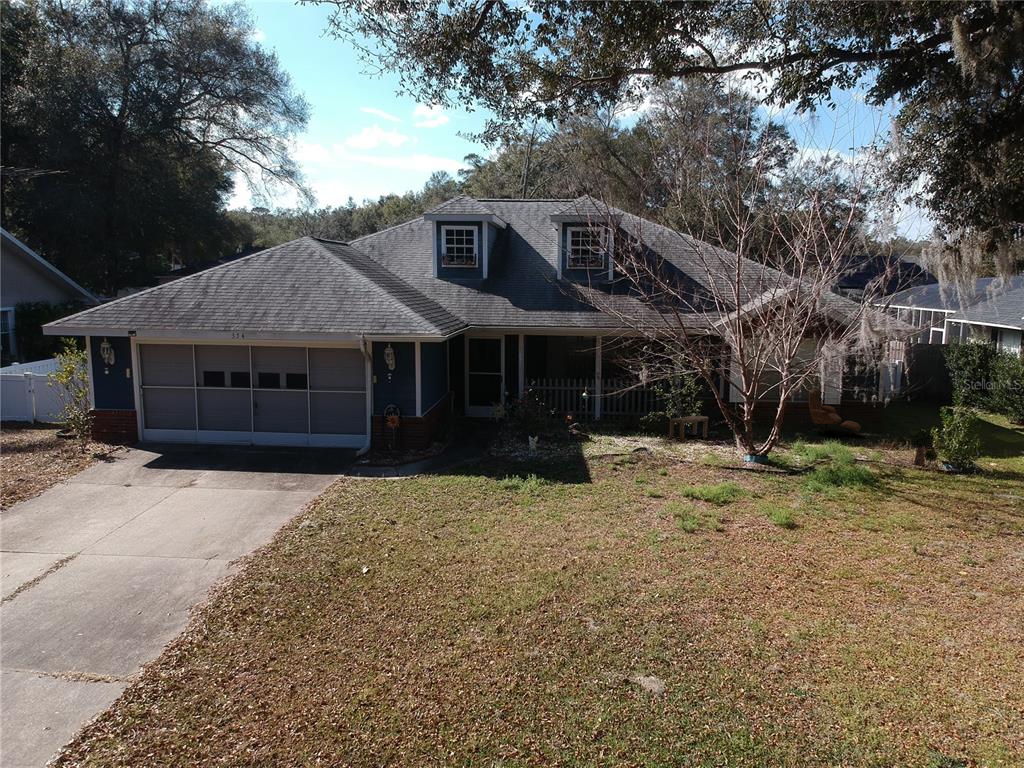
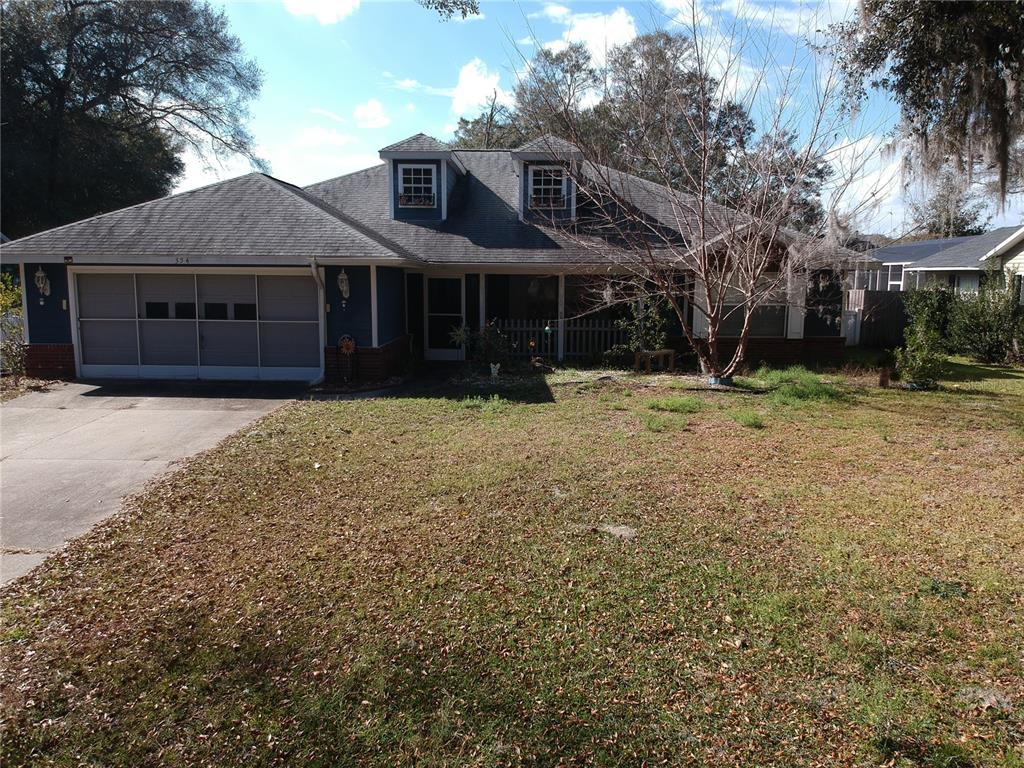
lounge chair: present [809,389,861,437] -> none [774,323,826,369]

